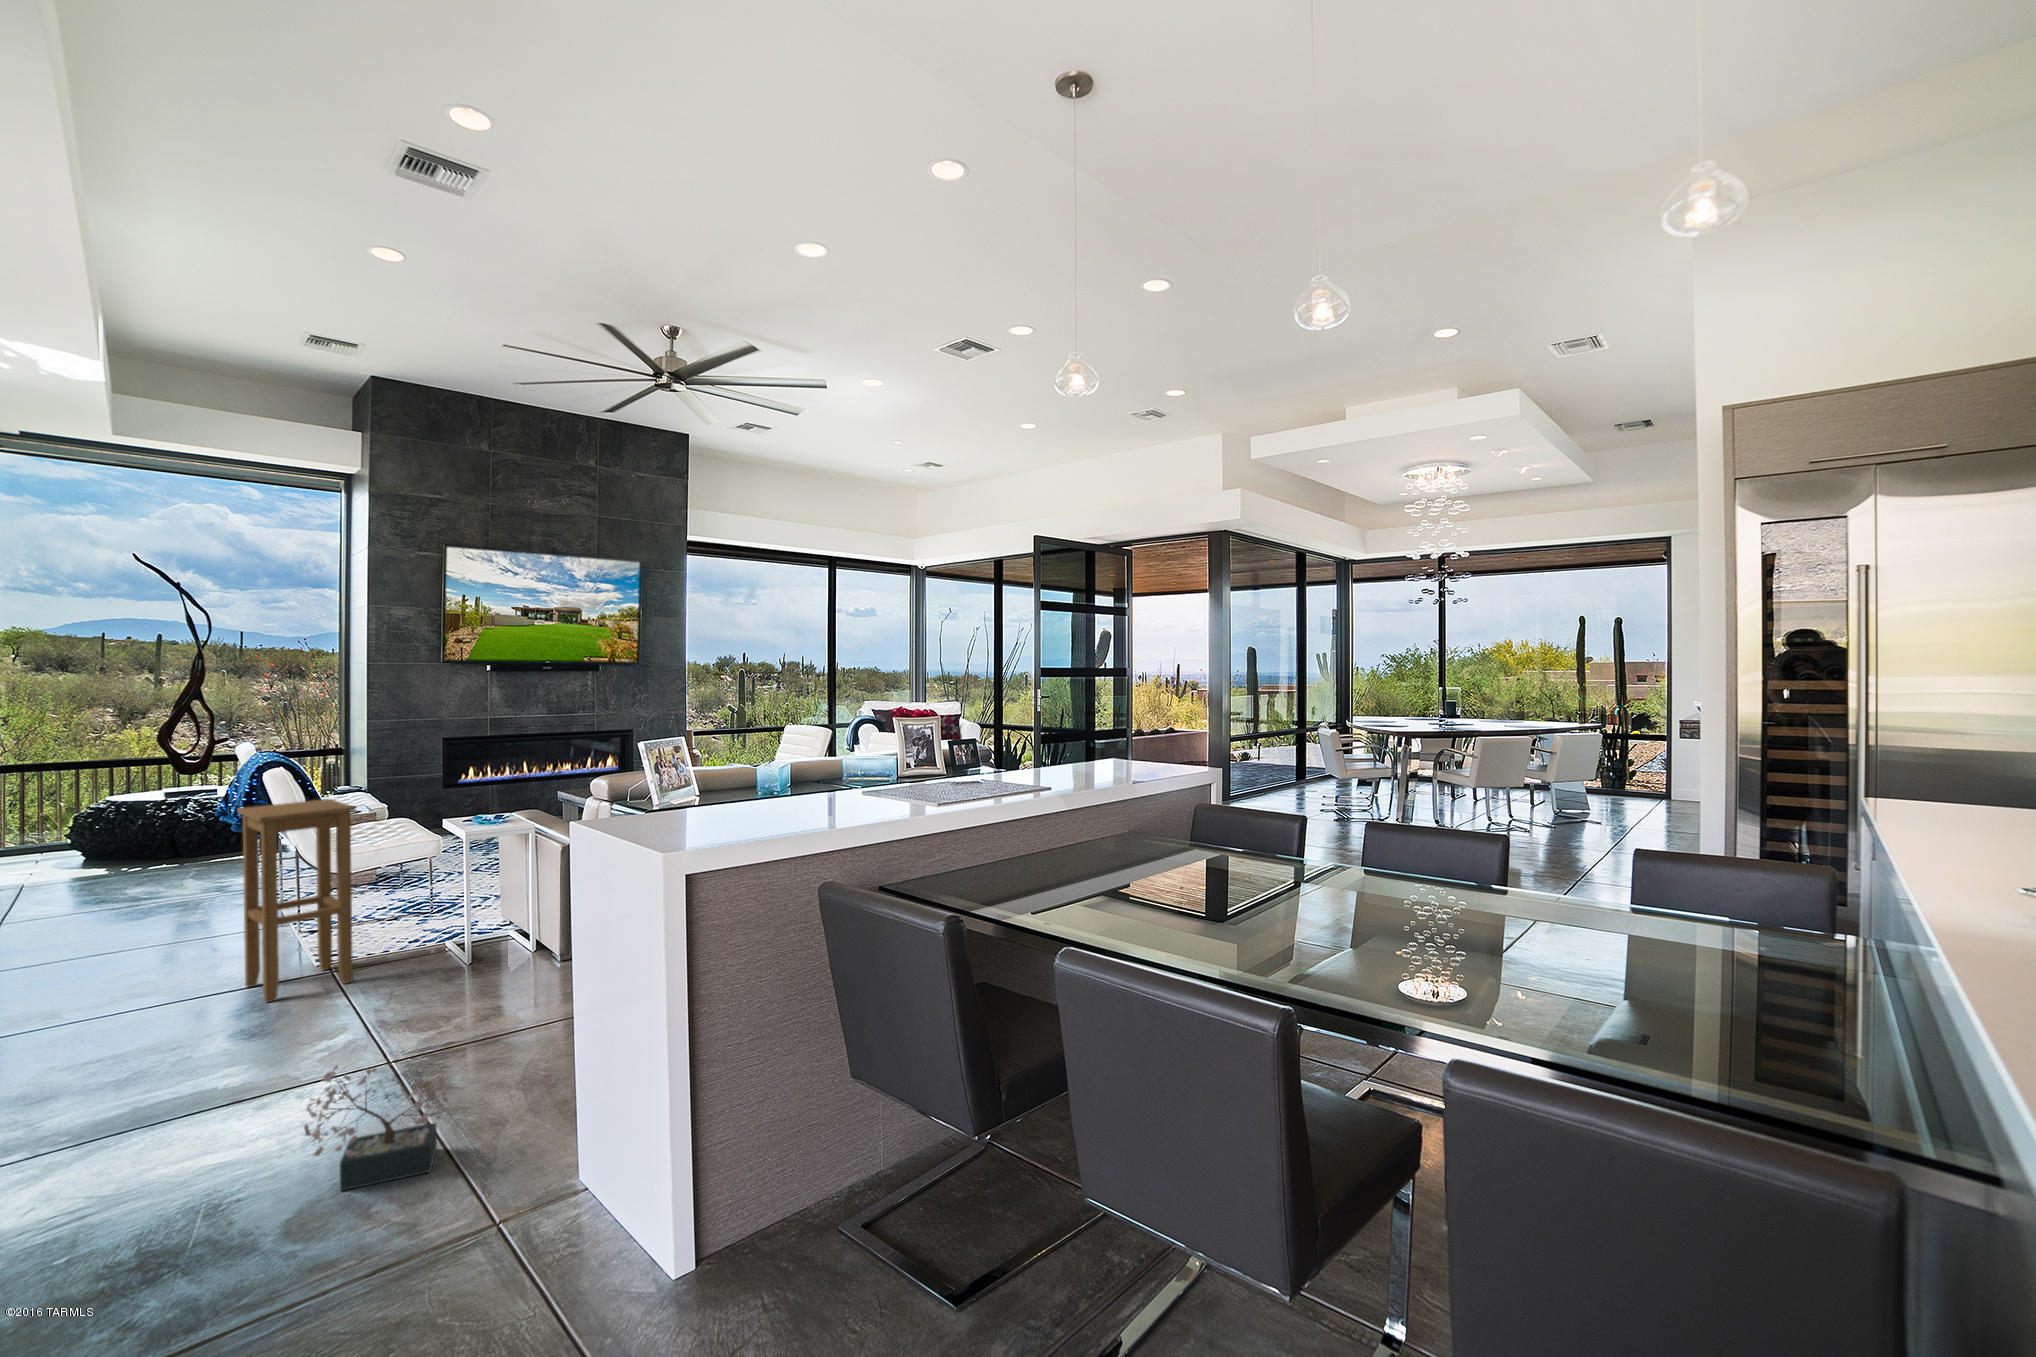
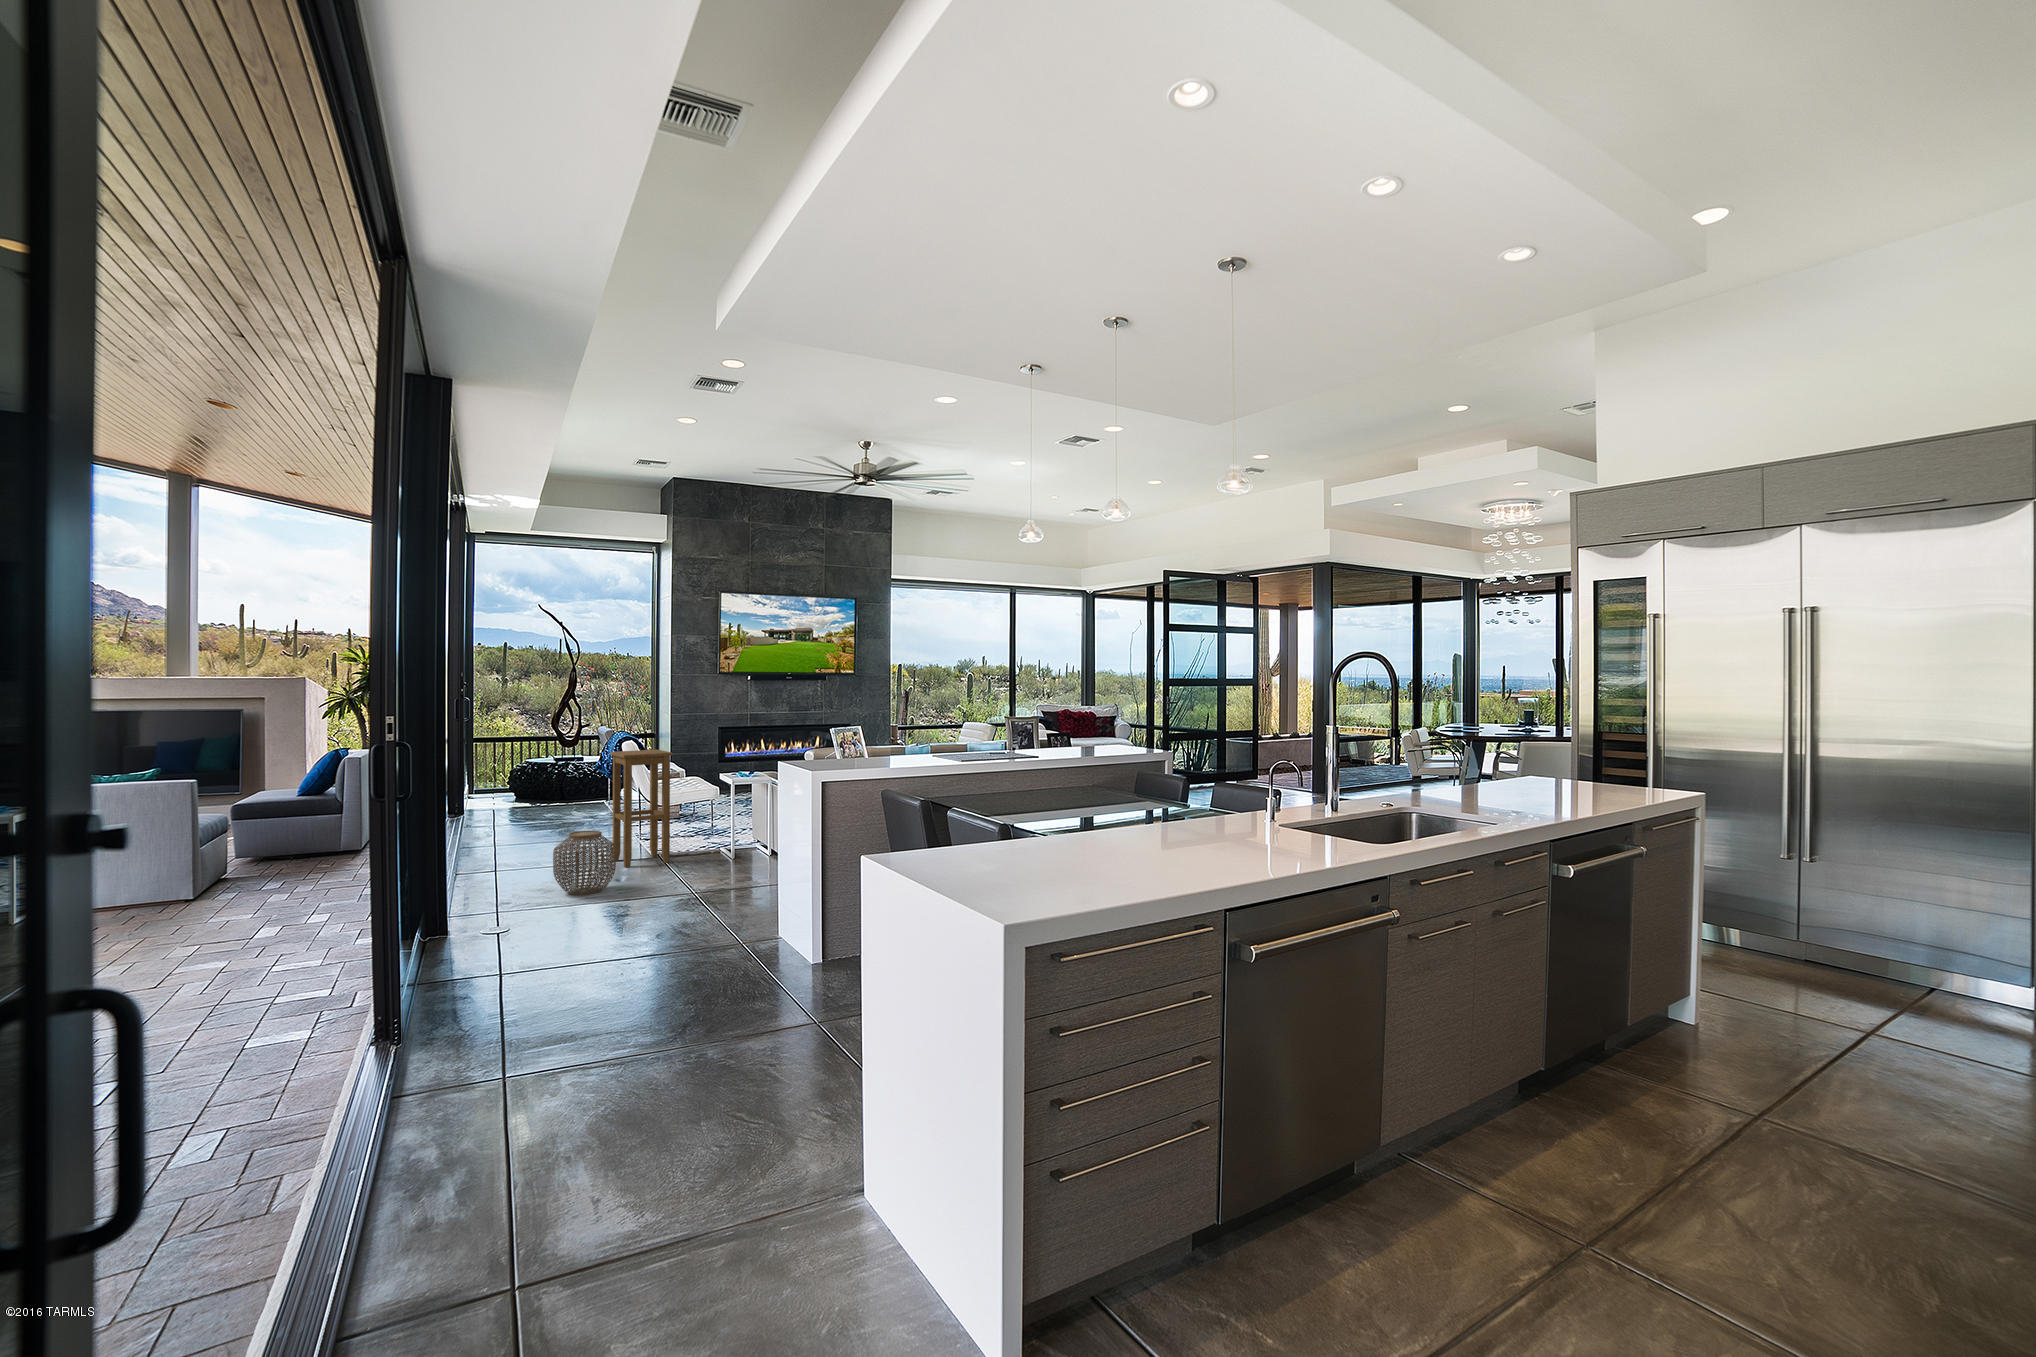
woven basket: none [95,966,236,1092] -> present [553,830,616,895]
decorative plant: present [304,1066,458,1191] -> none [657,871,729,932]

